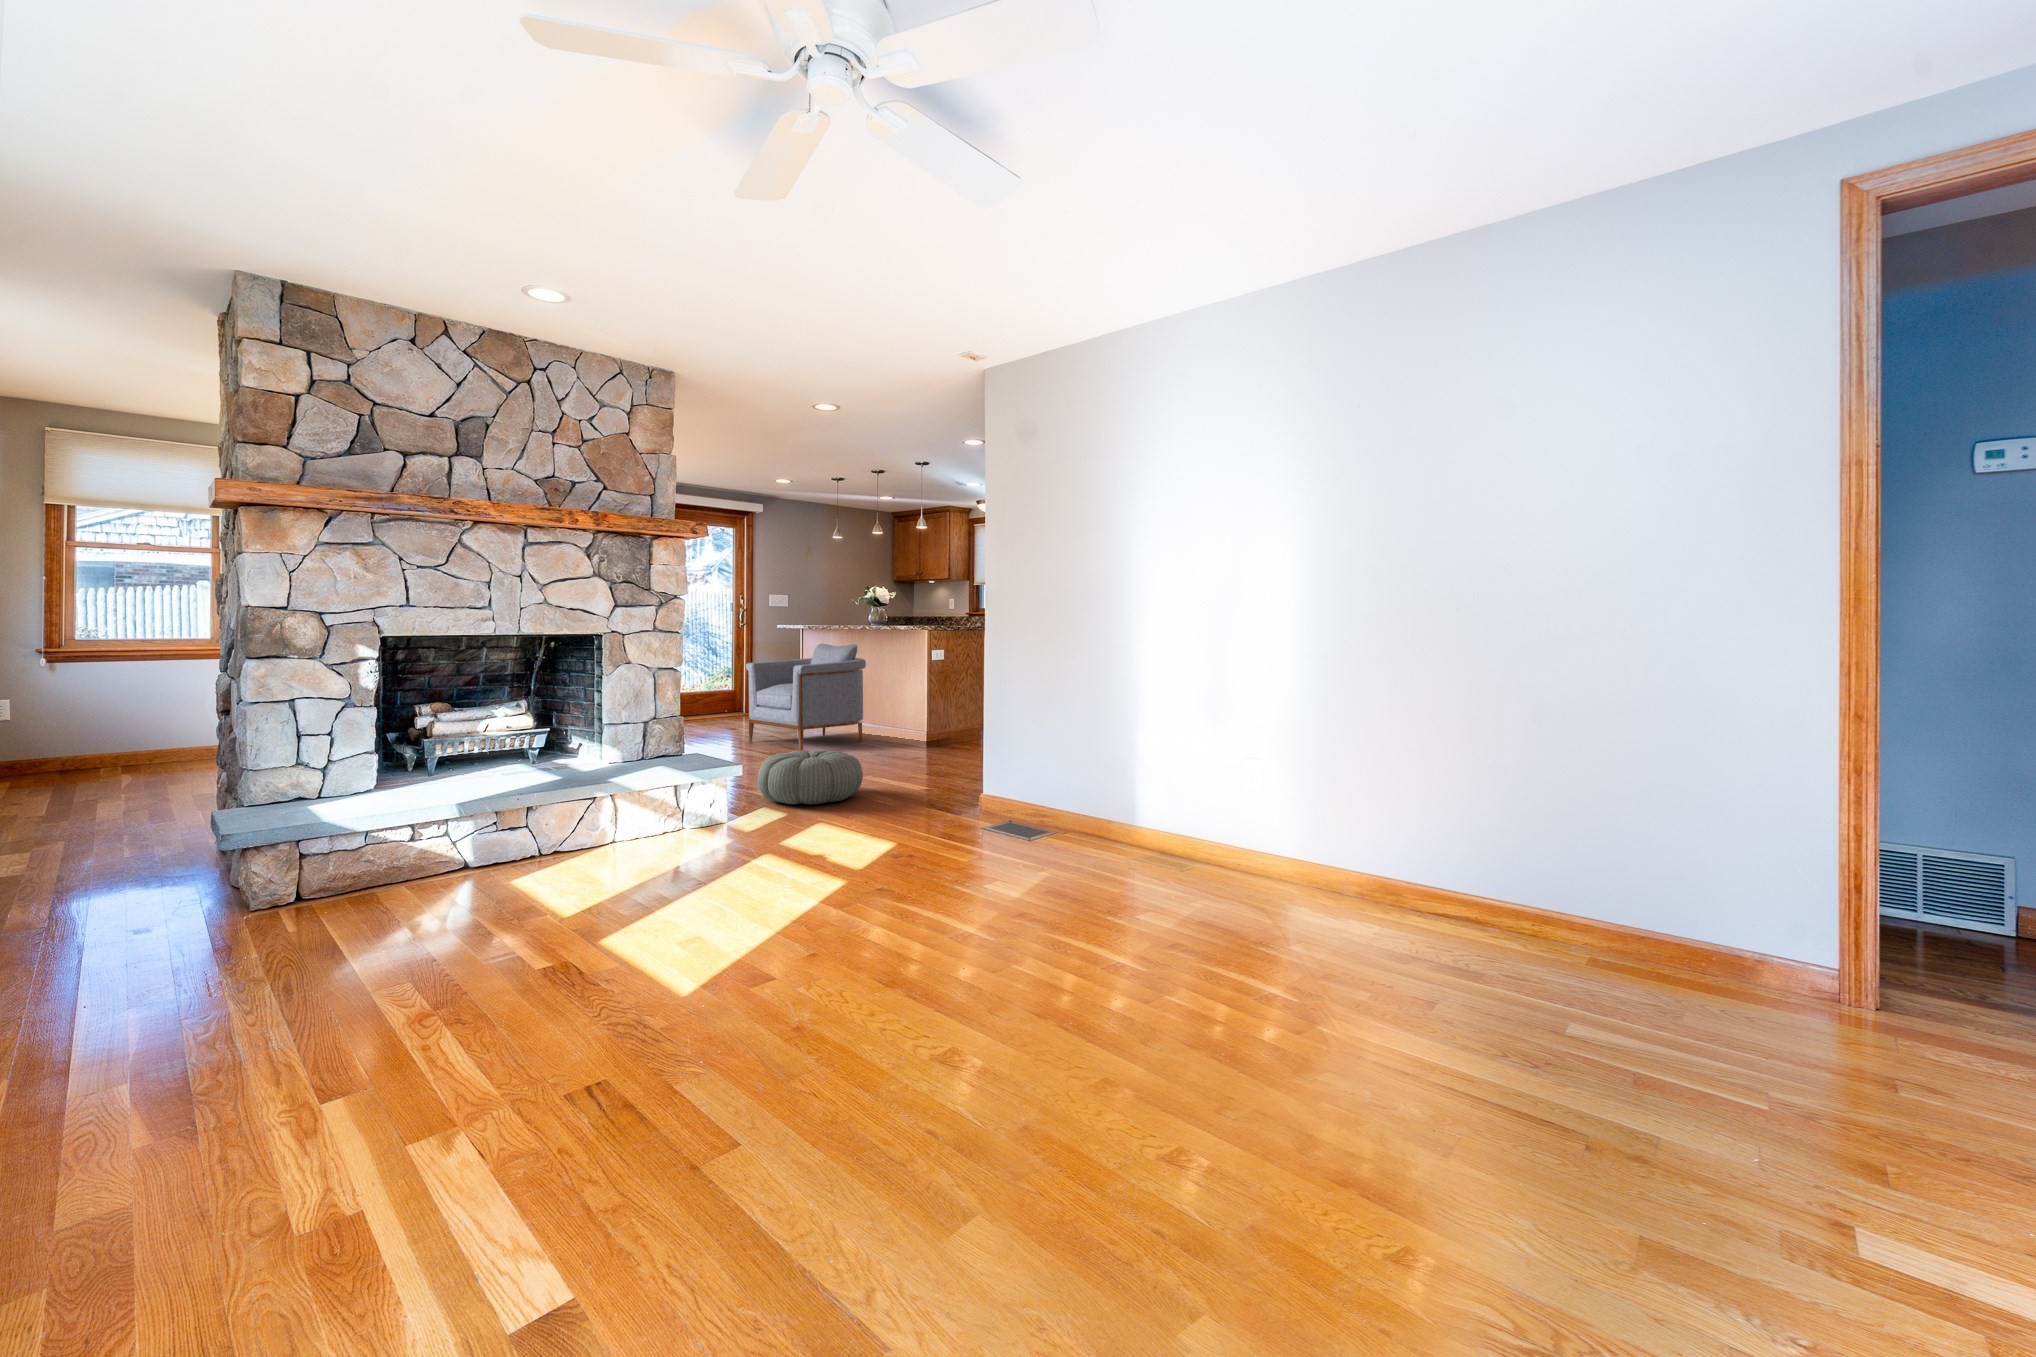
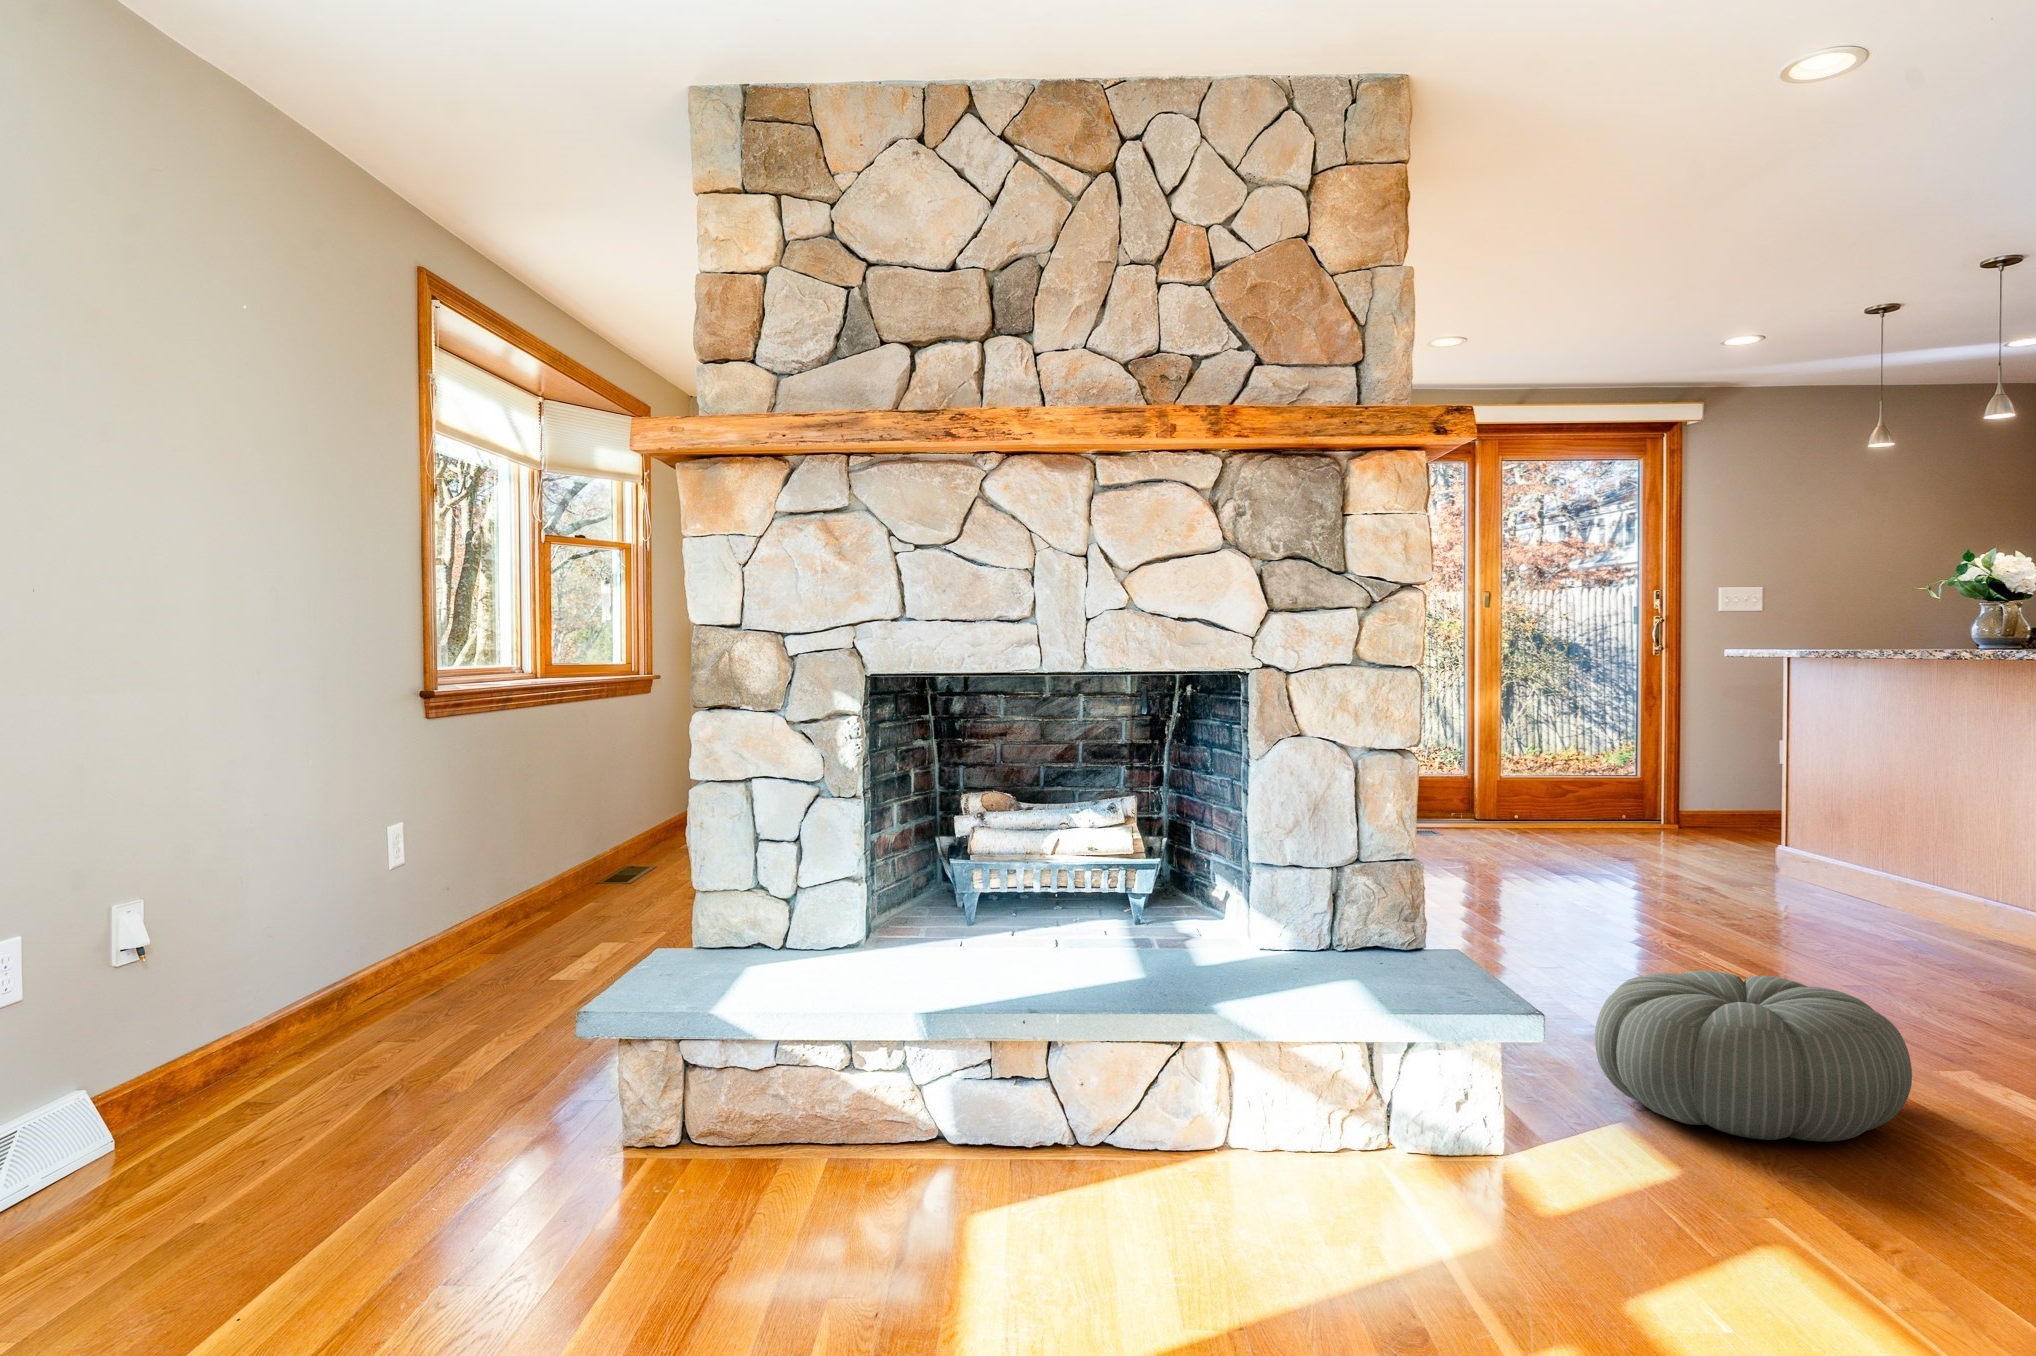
armchair: present [746,644,866,751] -> none [1641,690,1954,945]

